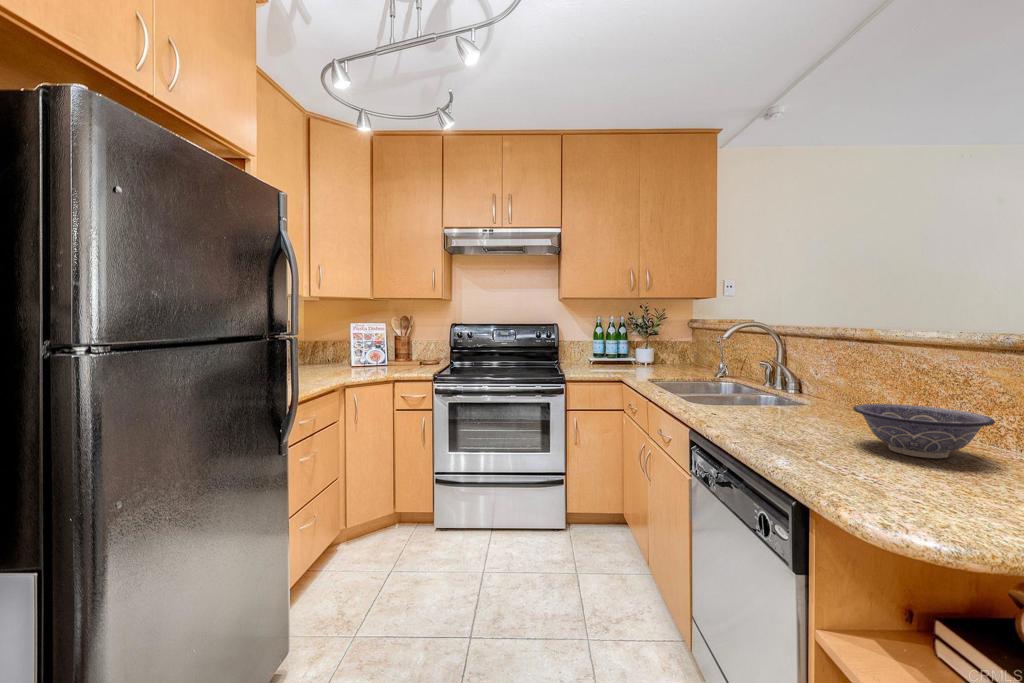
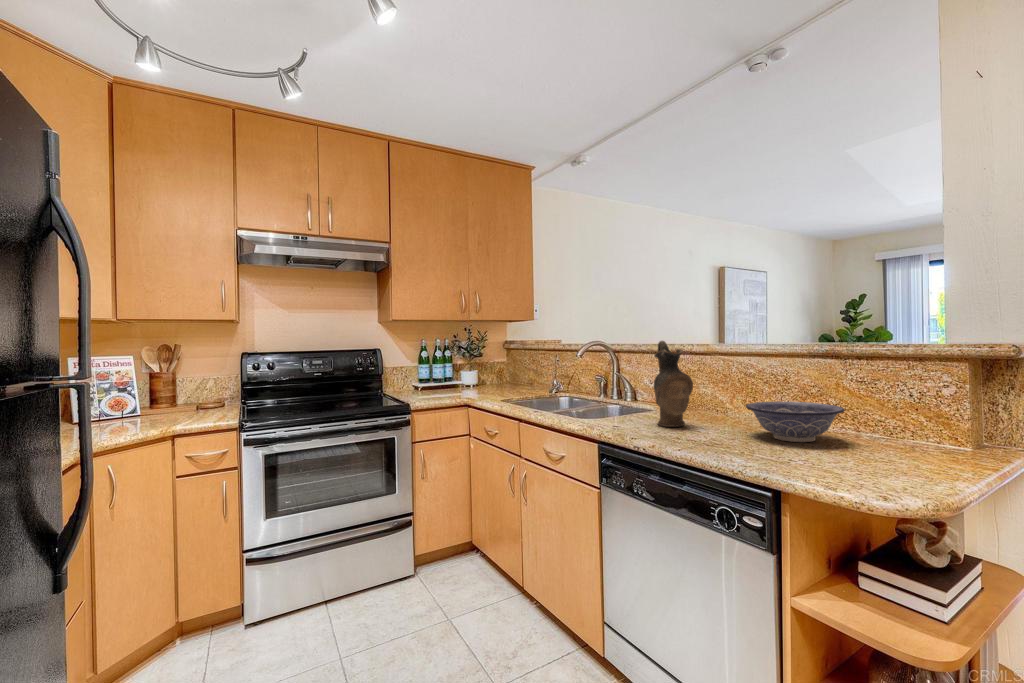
ceramic pitcher: none [764,324,810,421] -> present [654,341,693,427]

